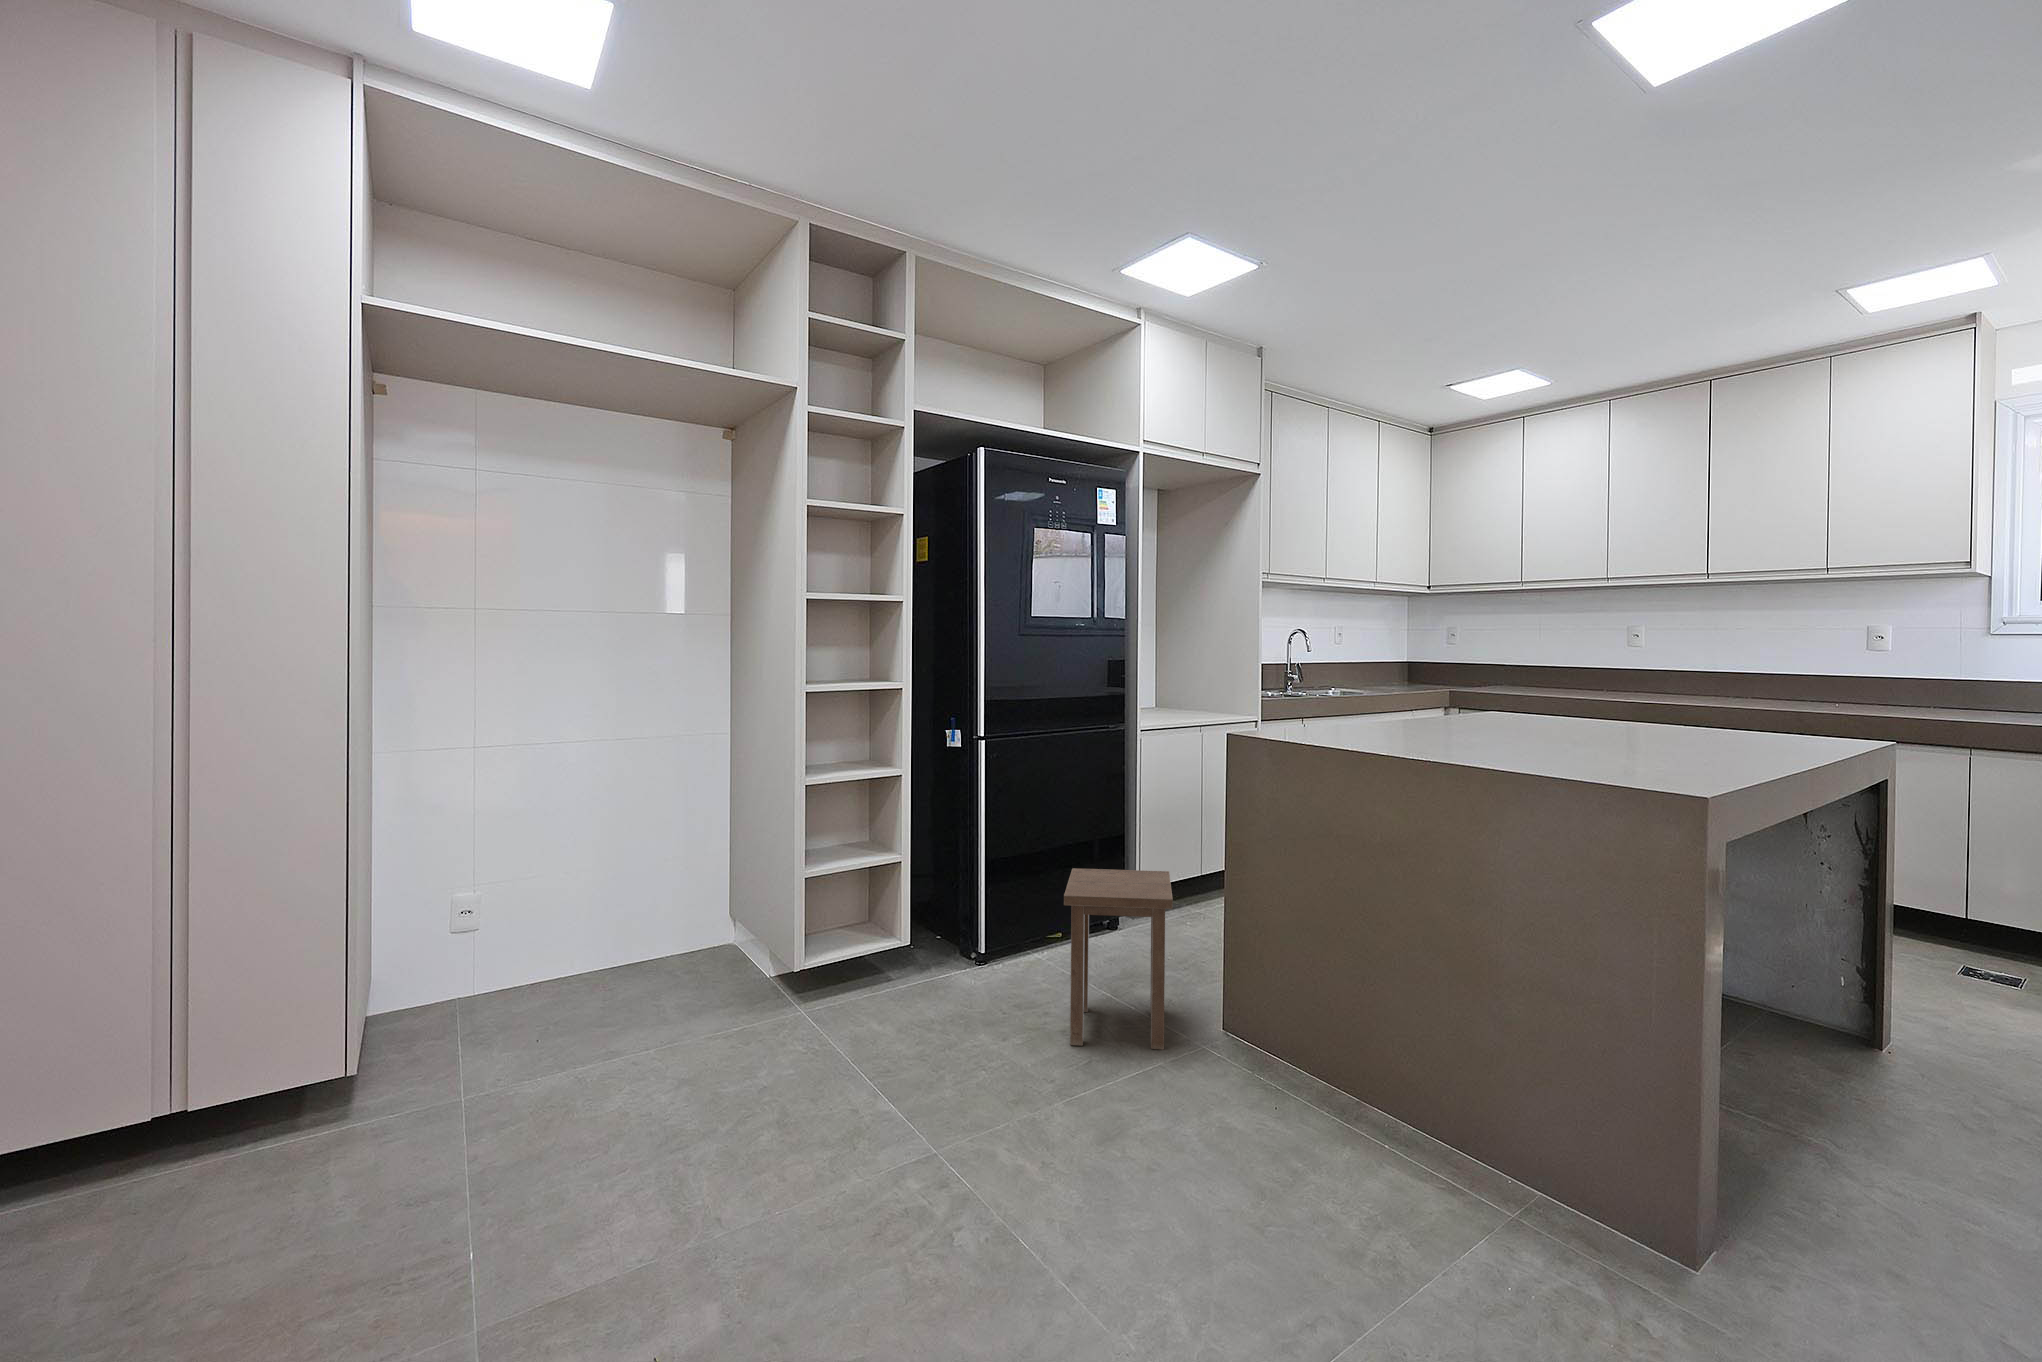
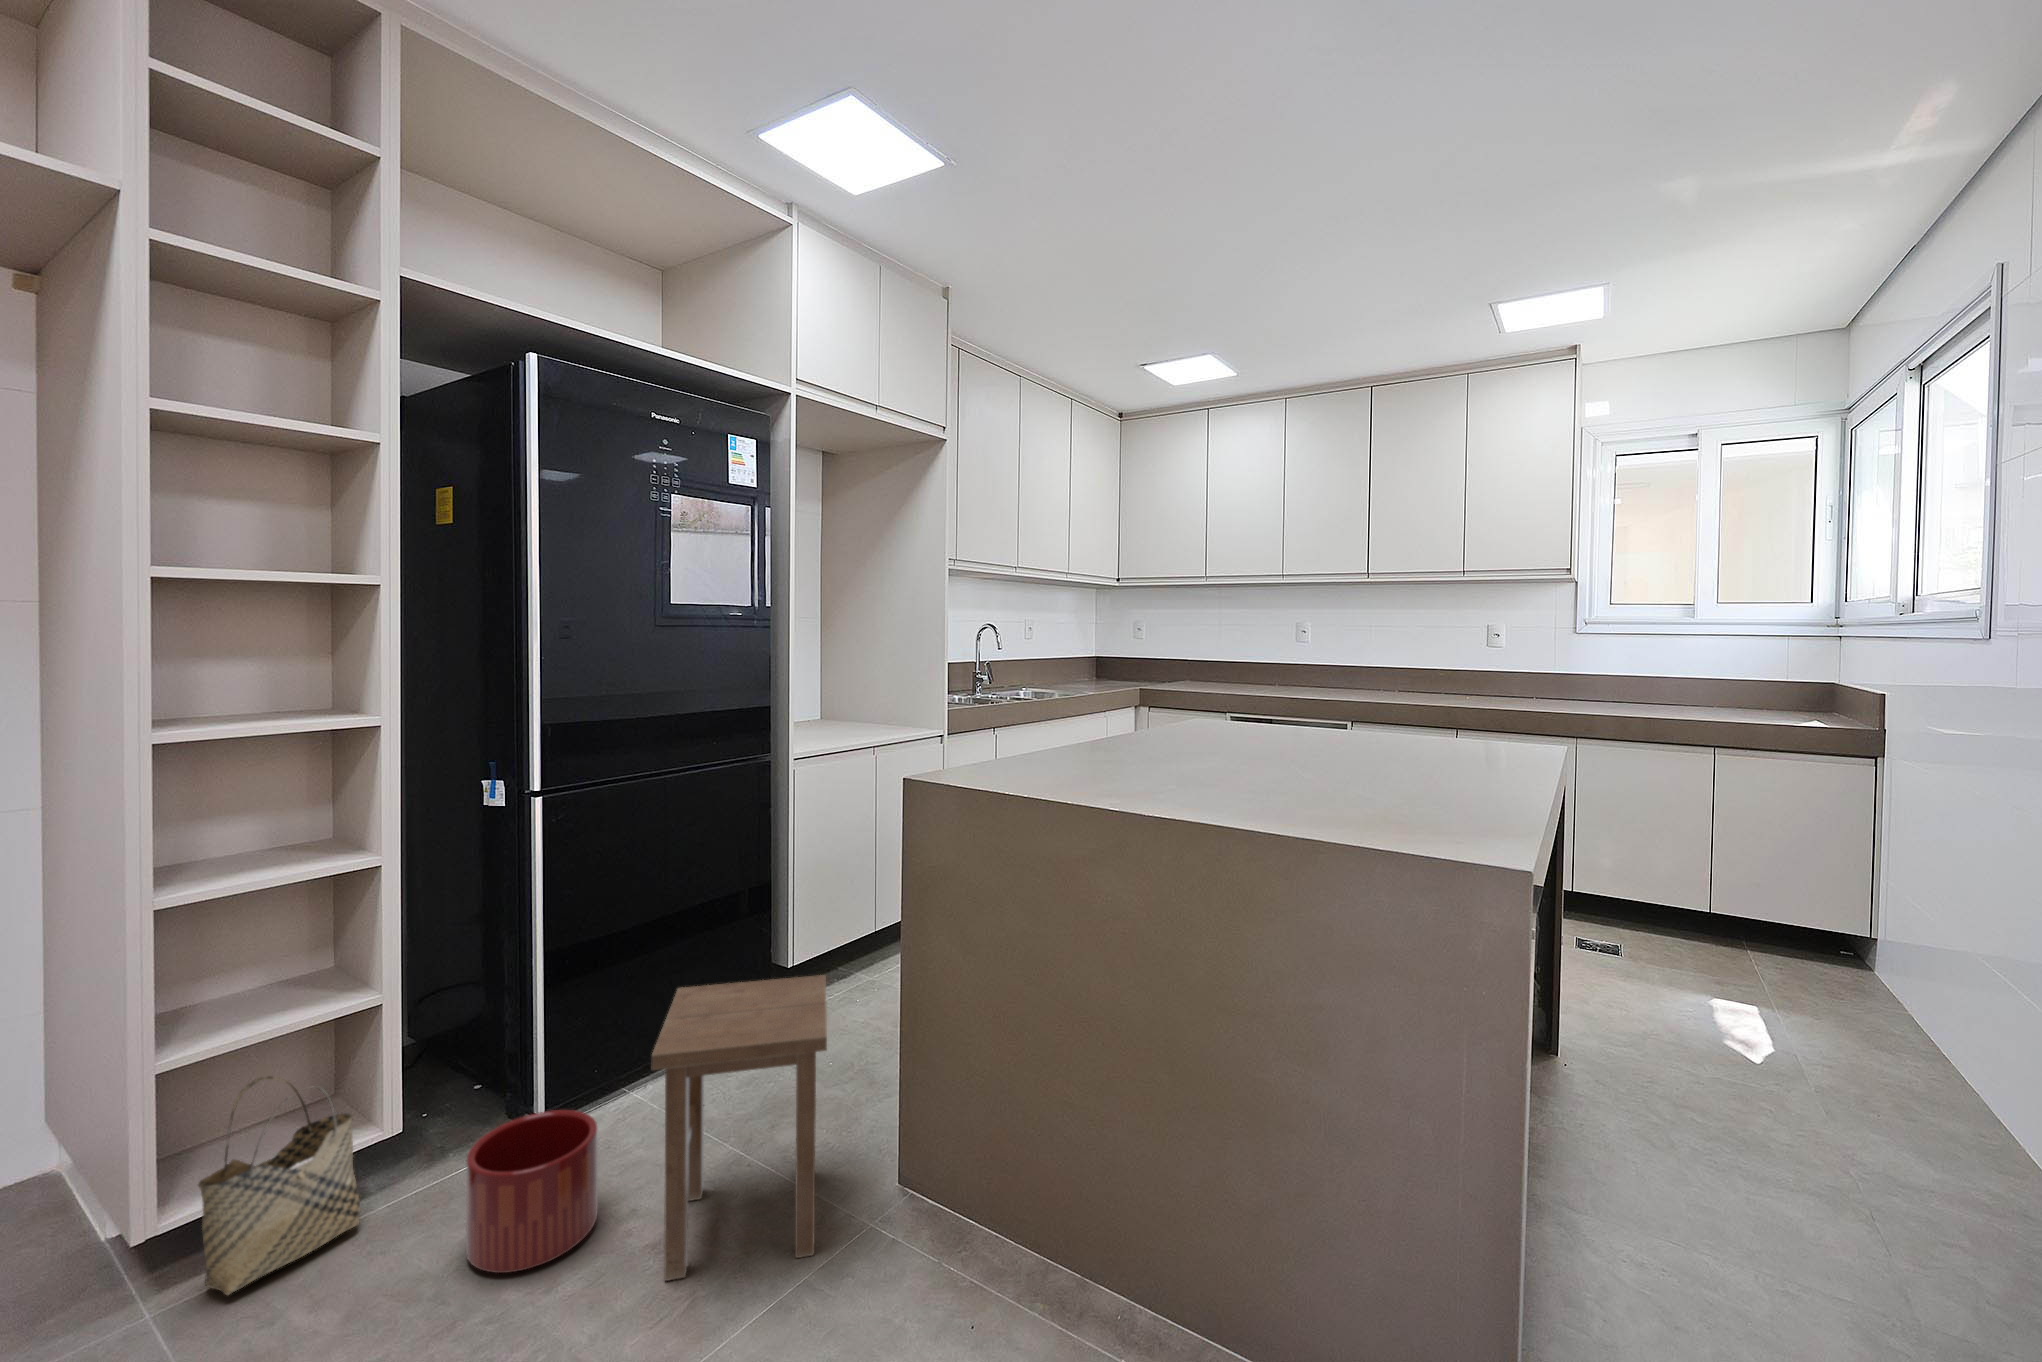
woven basket: none [823,893,892,1010] -> present [198,1076,360,1295]
planter: none [953,940,1025,1026] -> present [466,1110,598,1273]

